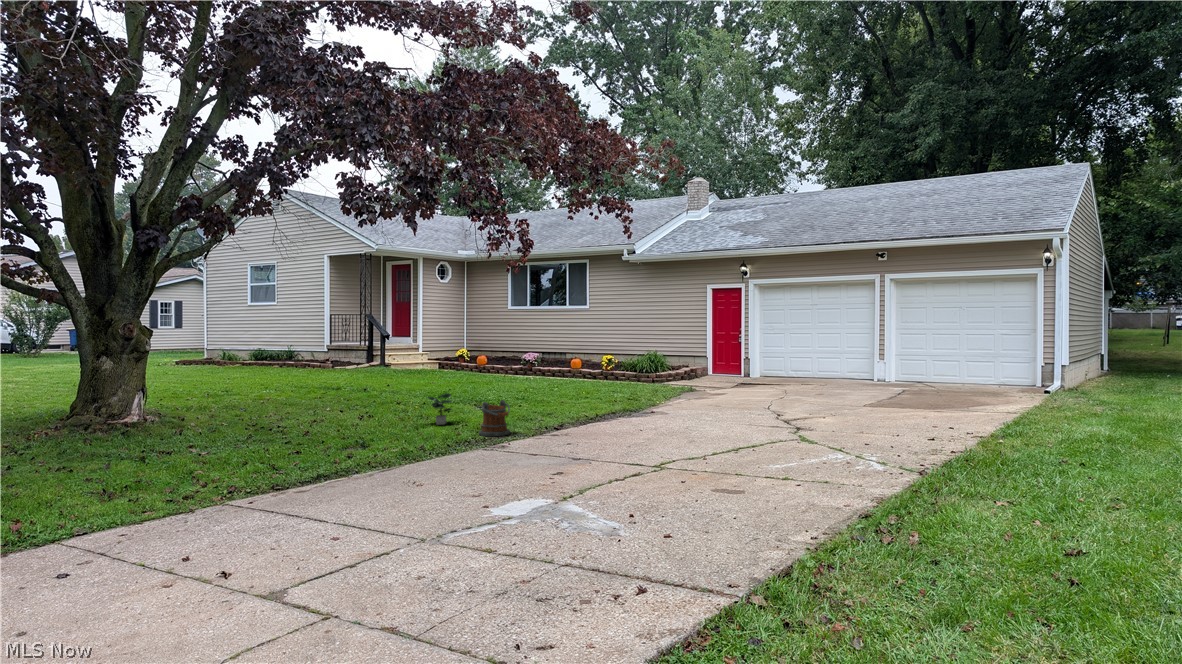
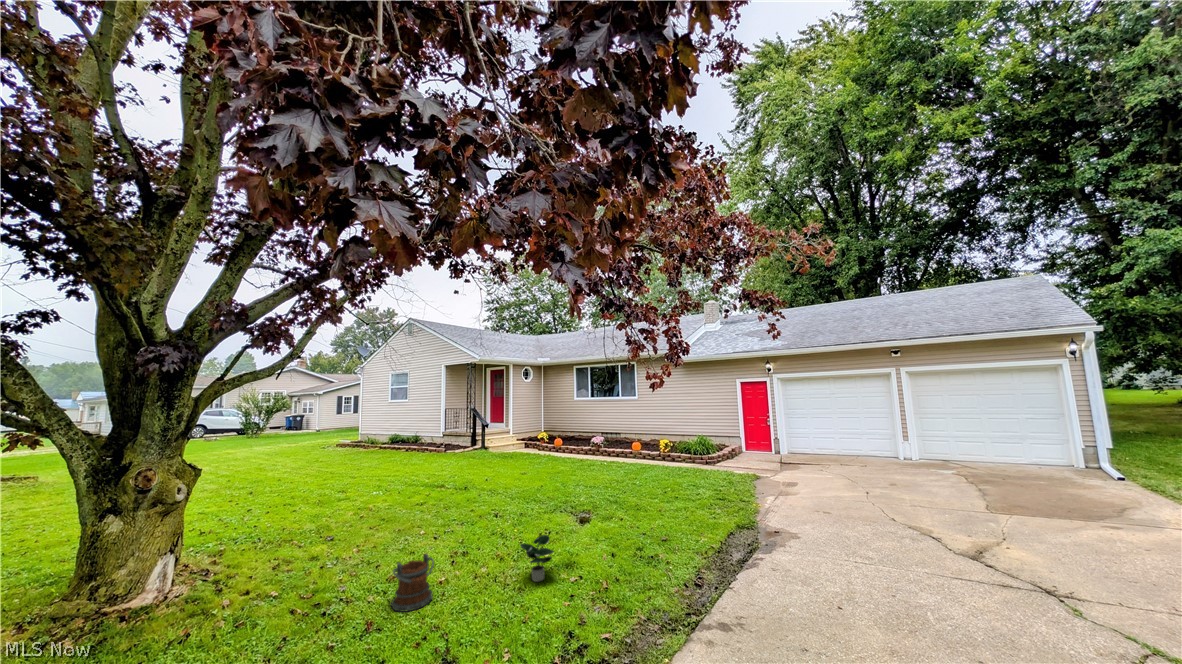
bucket: present [479,400,511,436] -> present [391,554,434,612]

